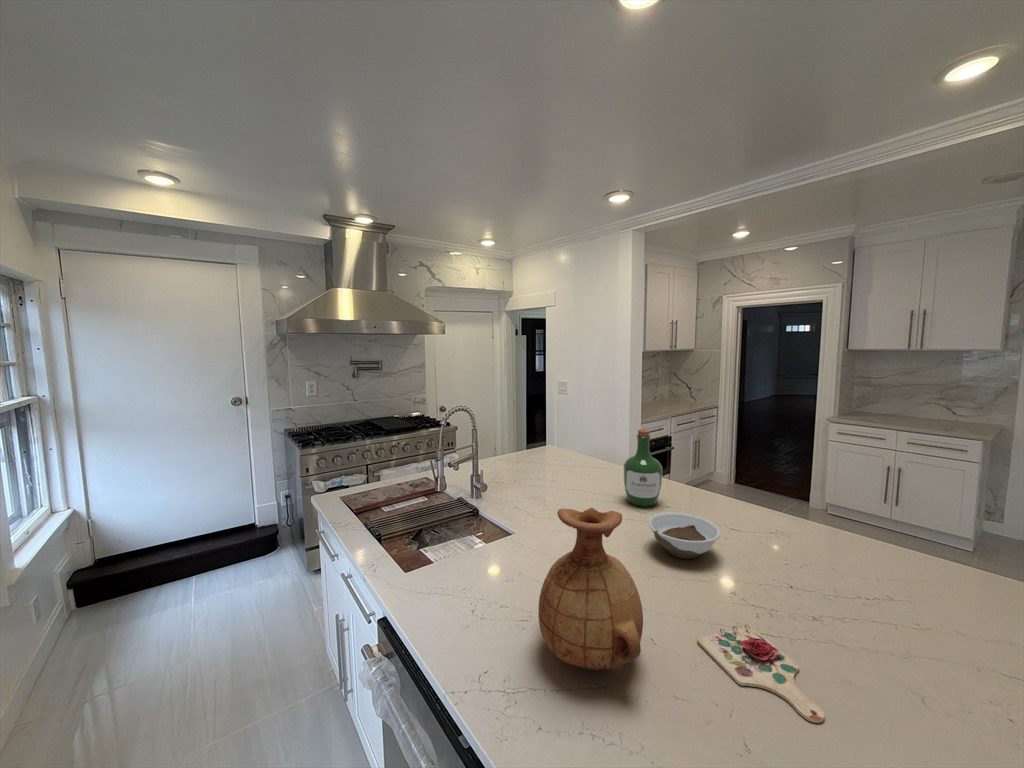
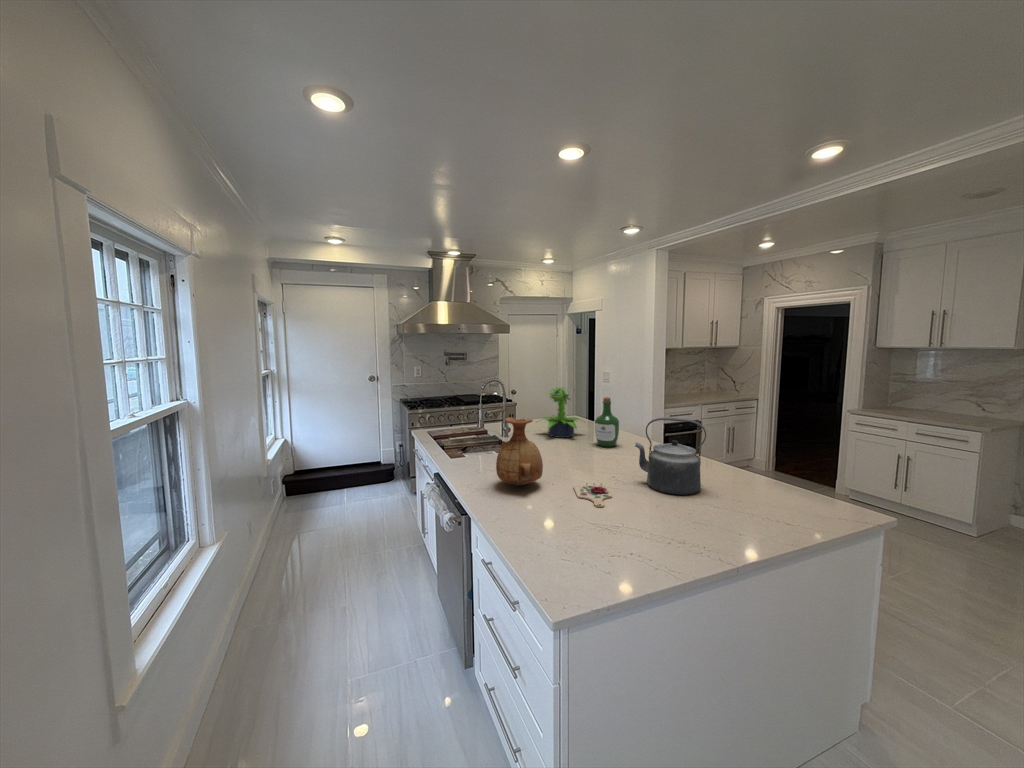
potted plant: none [521,414,595,492] -> present [542,388,583,438]
kettle: none [778,481,921,634] -> present [635,418,706,495]
bowl: present [648,512,720,559] -> none [585,444,625,466]

